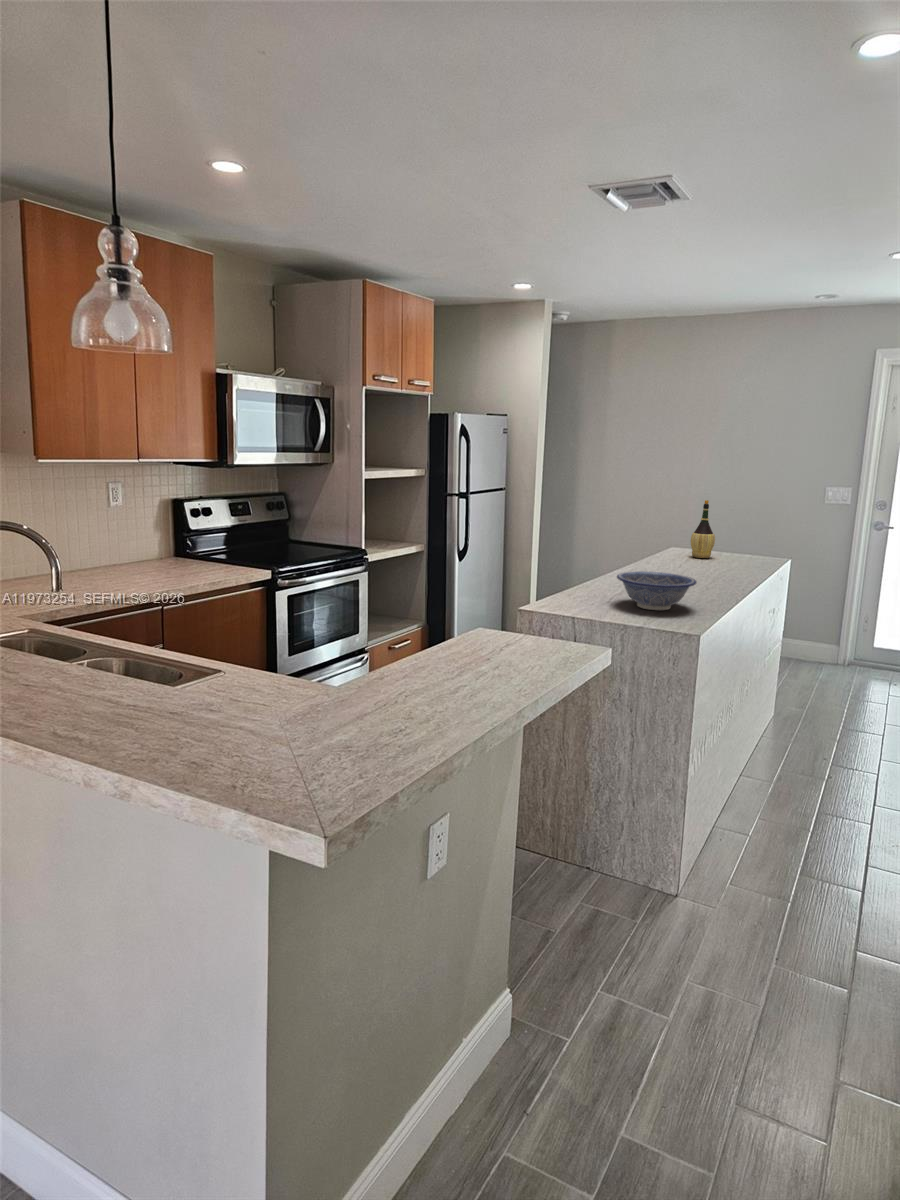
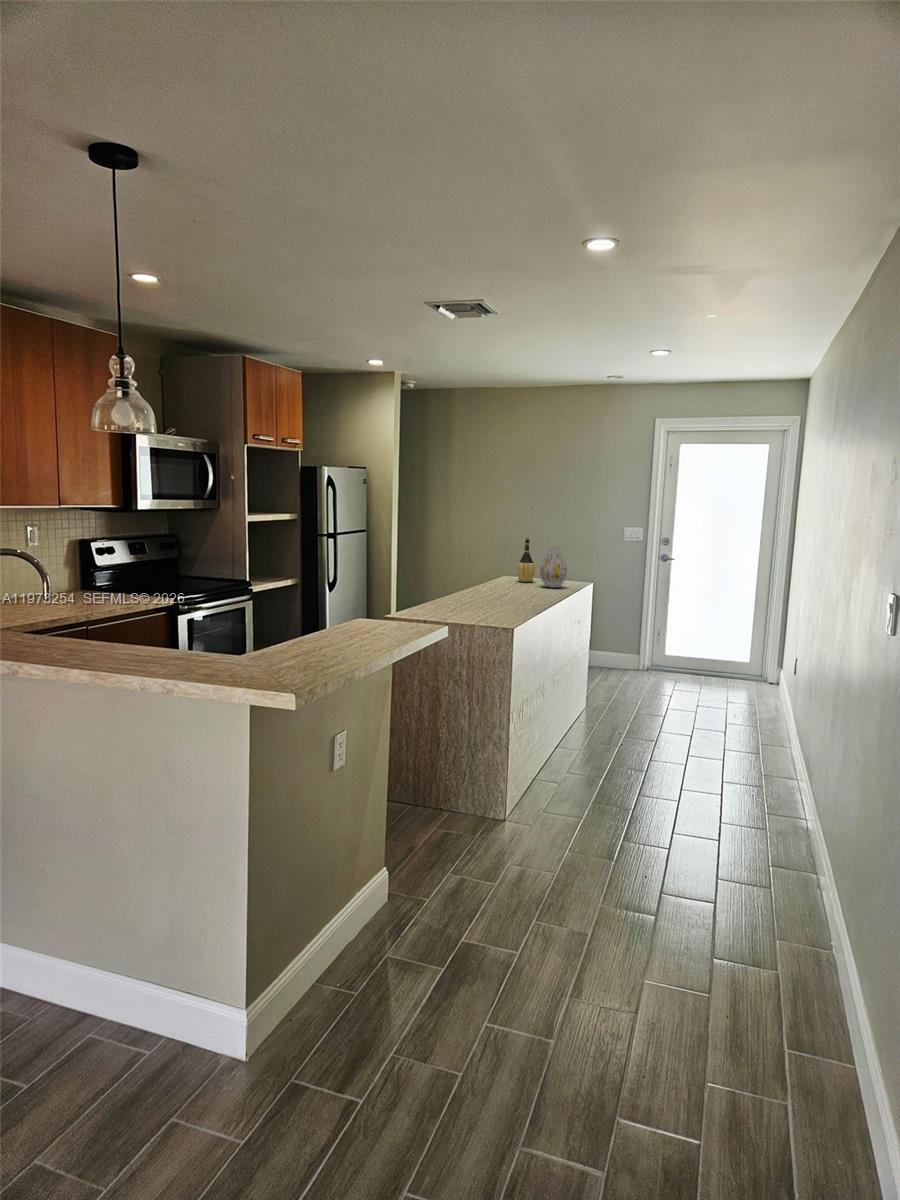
vase: none [723,515,760,567] -> present [540,547,567,588]
decorative bowl: present [617,571,696,610] -> none [456,587,513,614]

